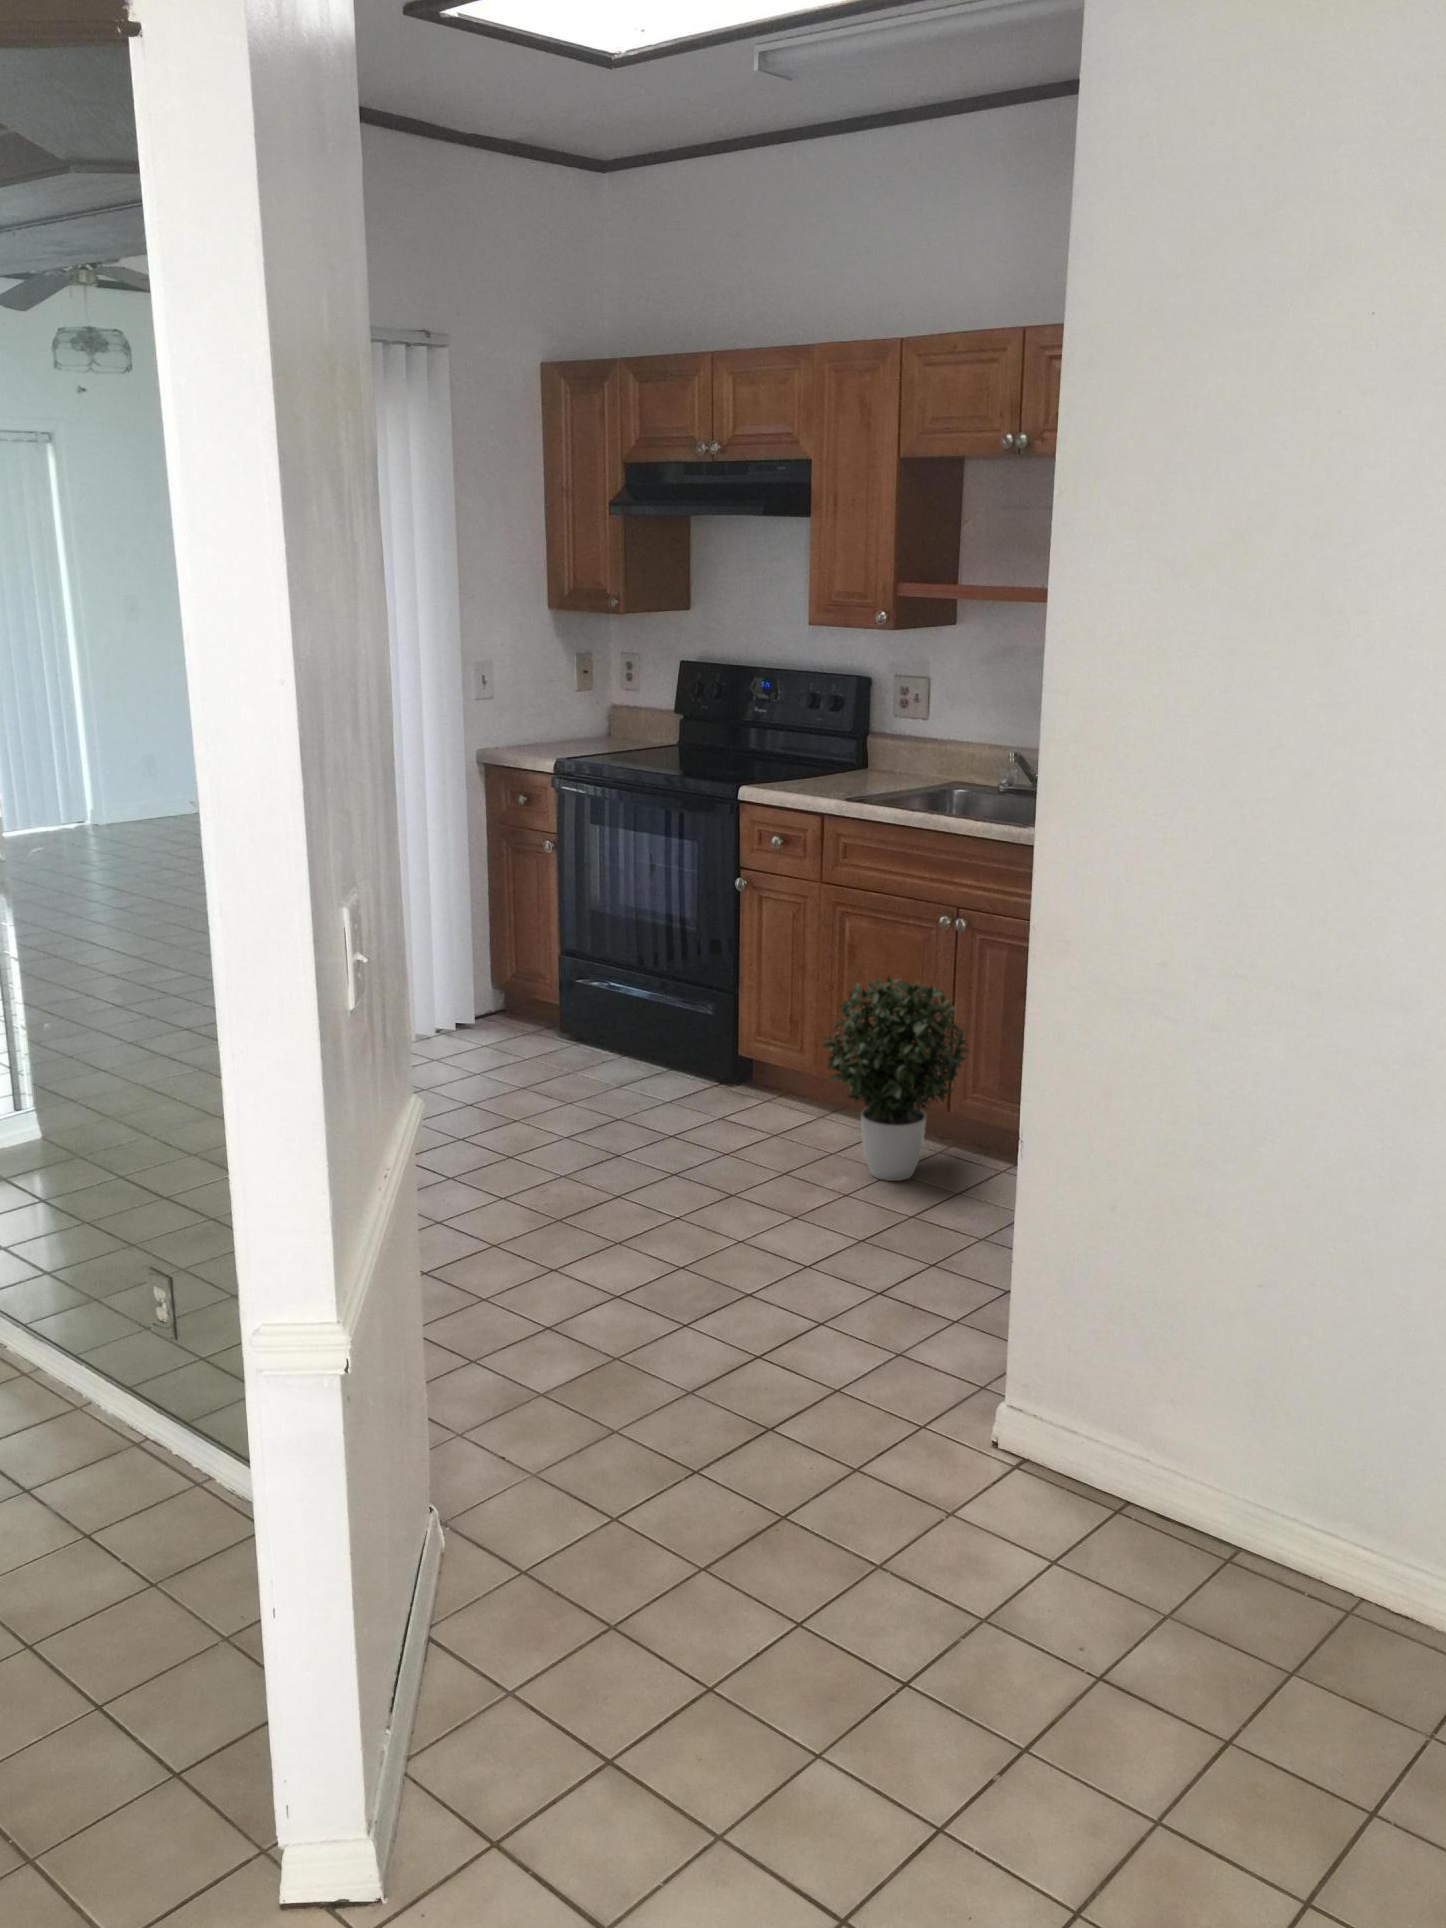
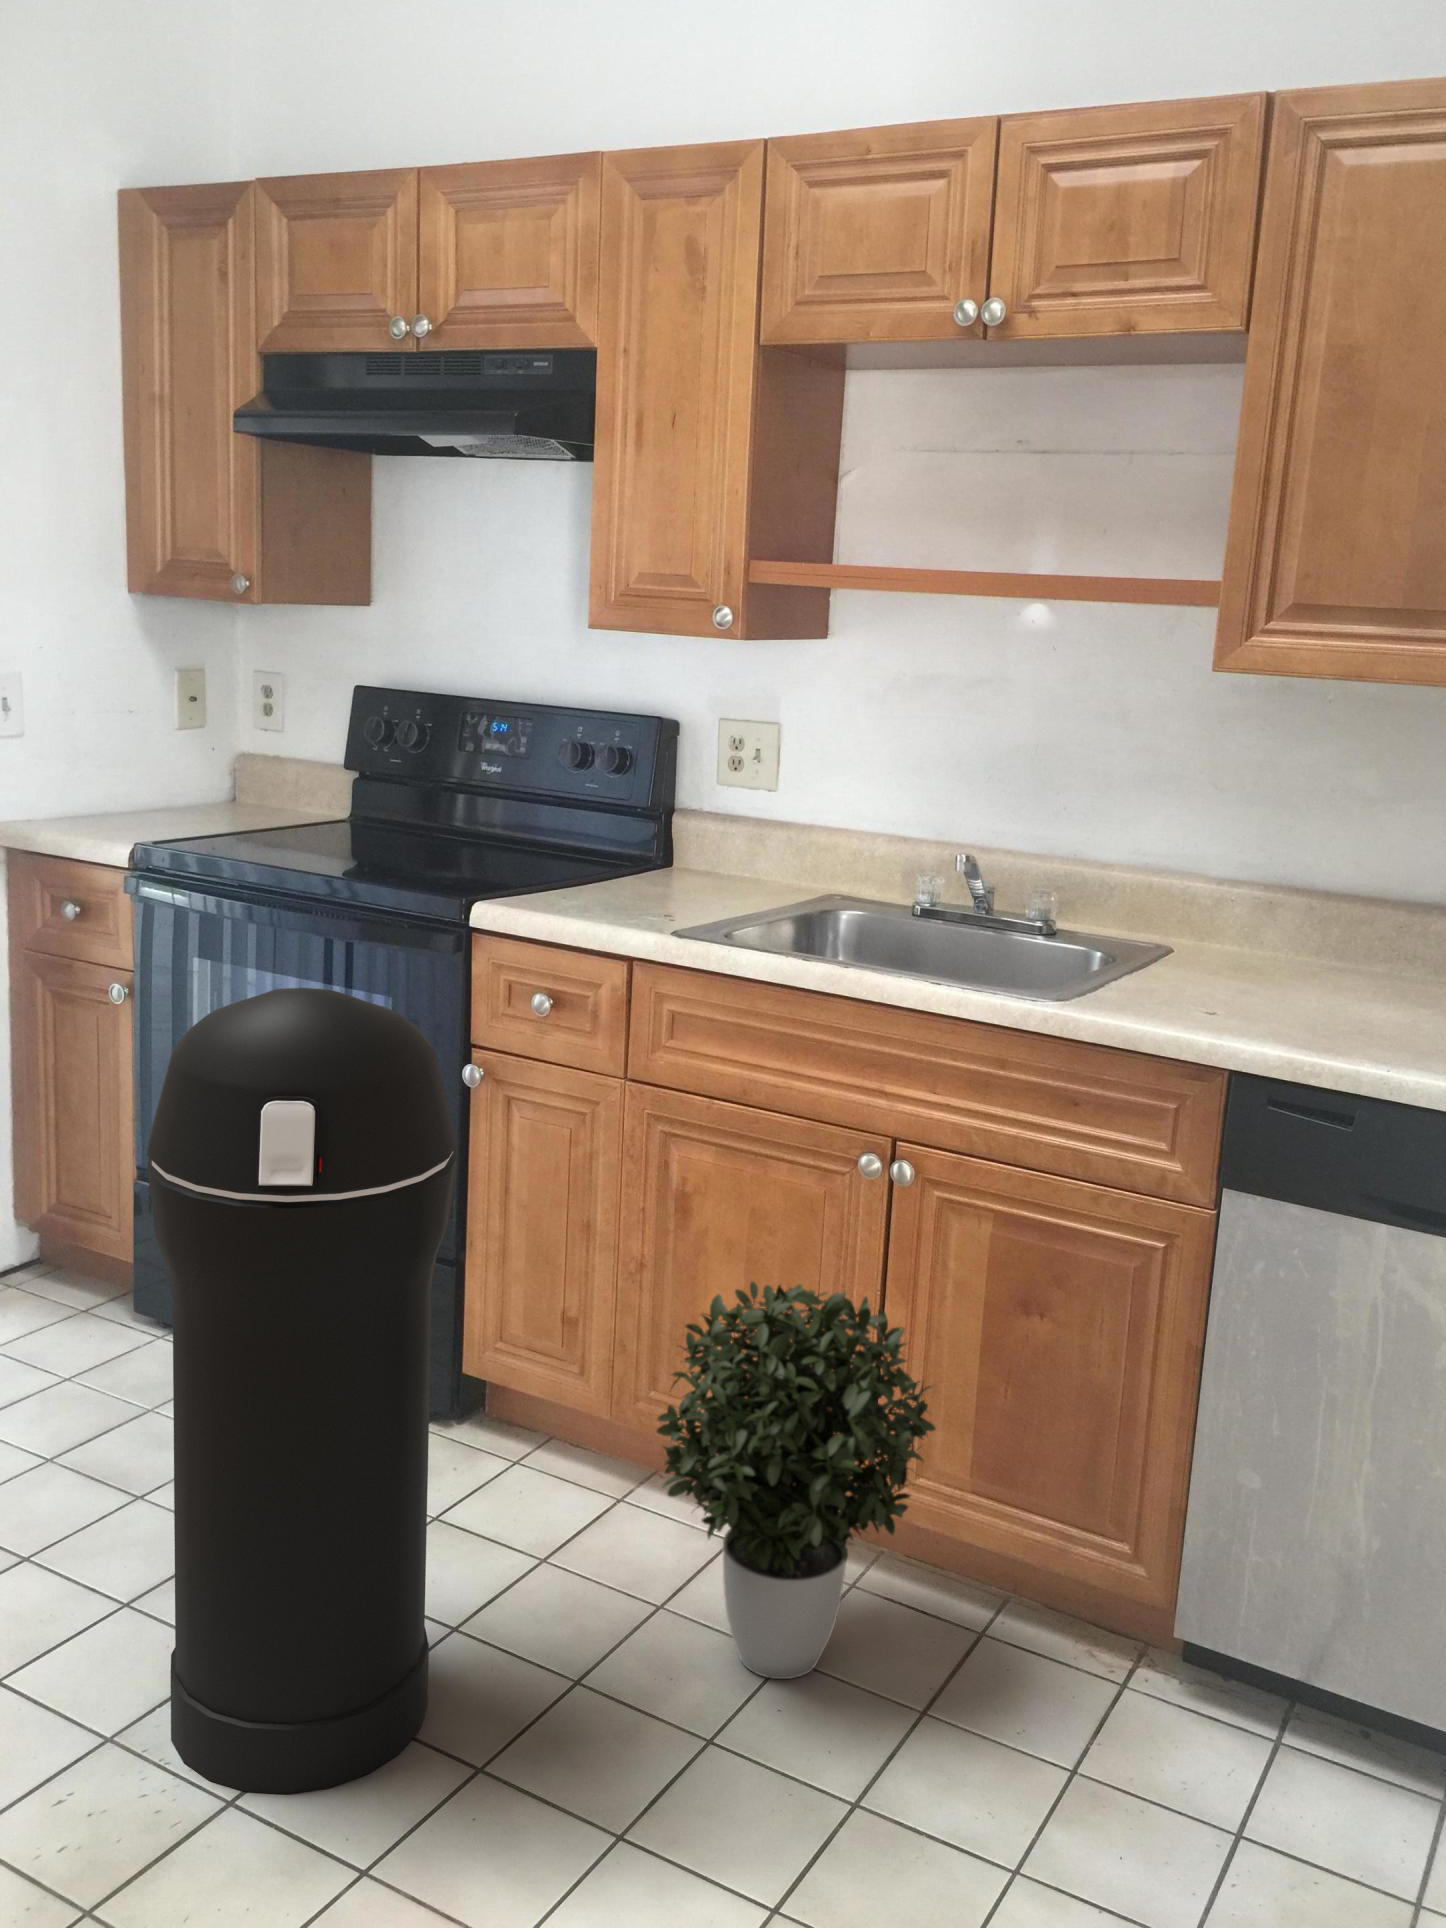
trash can: none [576,817,720,1200] -> present [147,988,458,1794]

